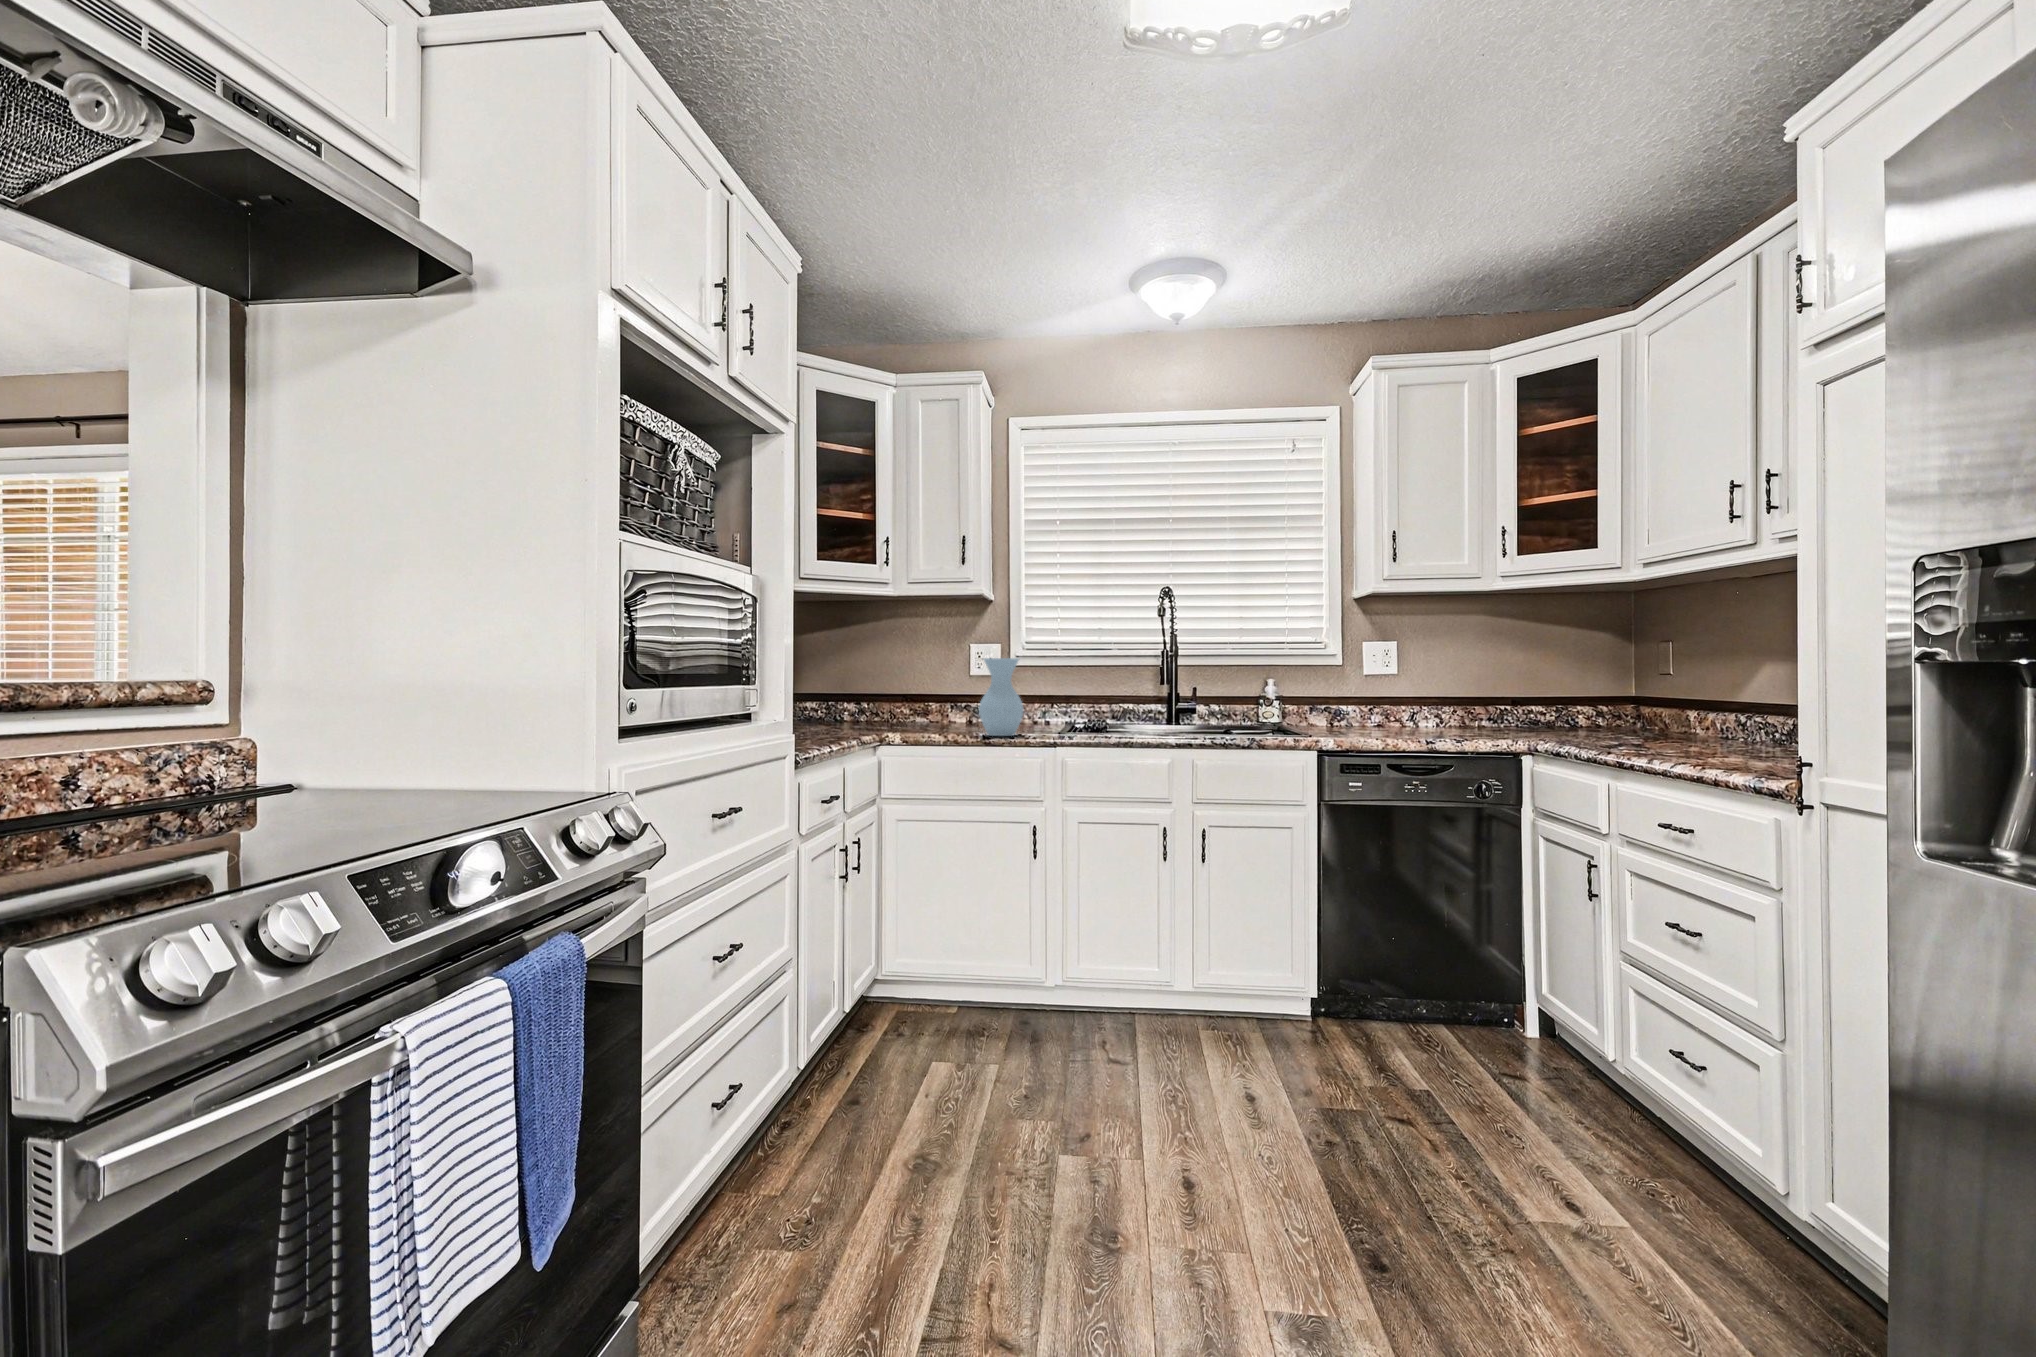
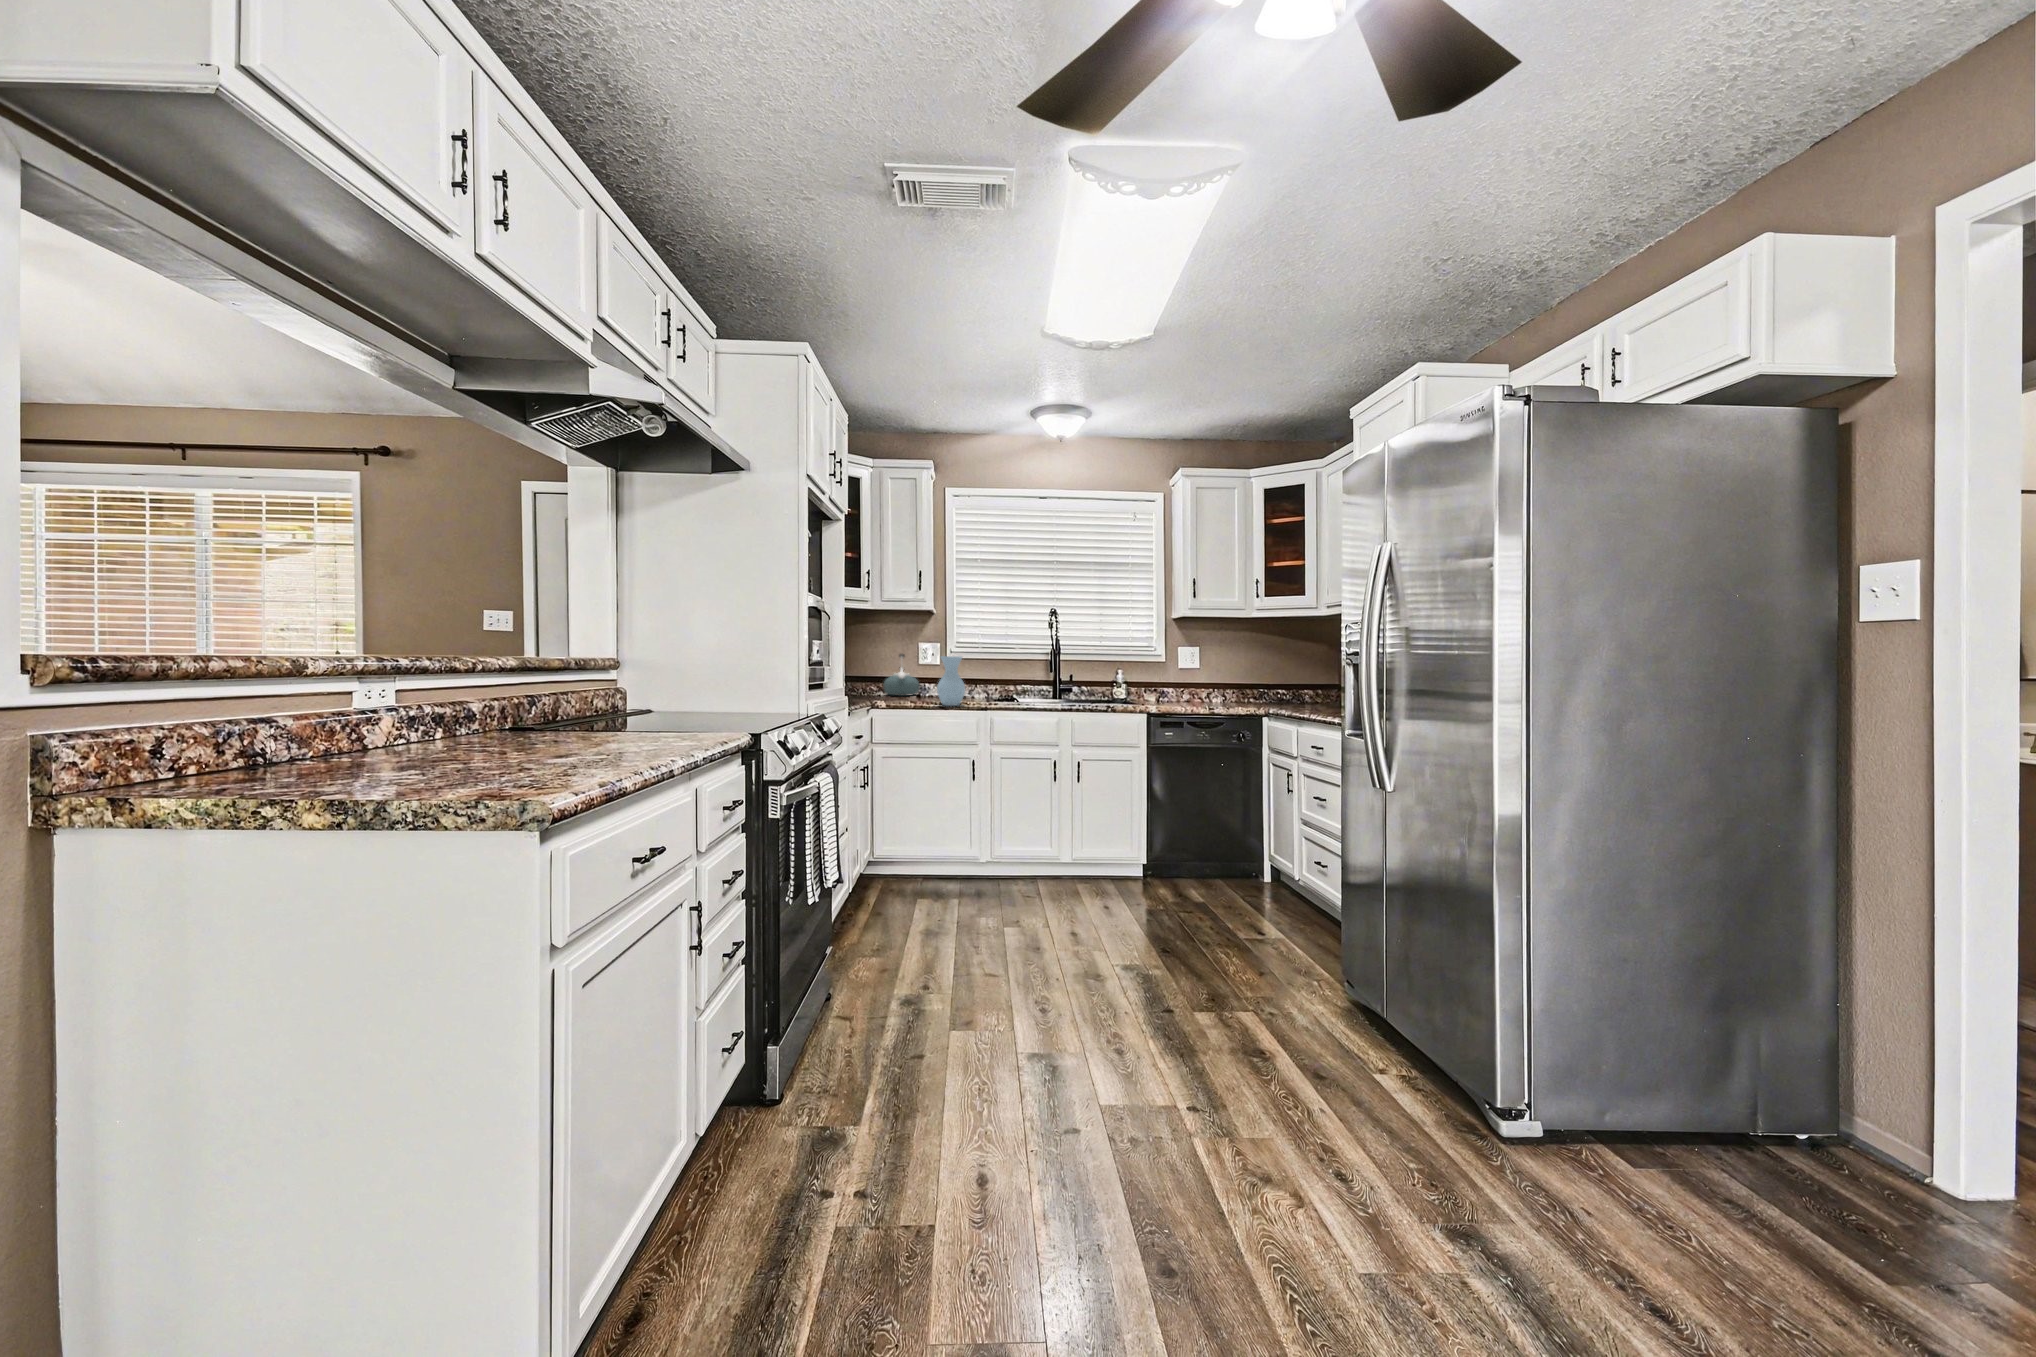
kettle: none [920,657,971,718] -> present [883,654,920,696]

